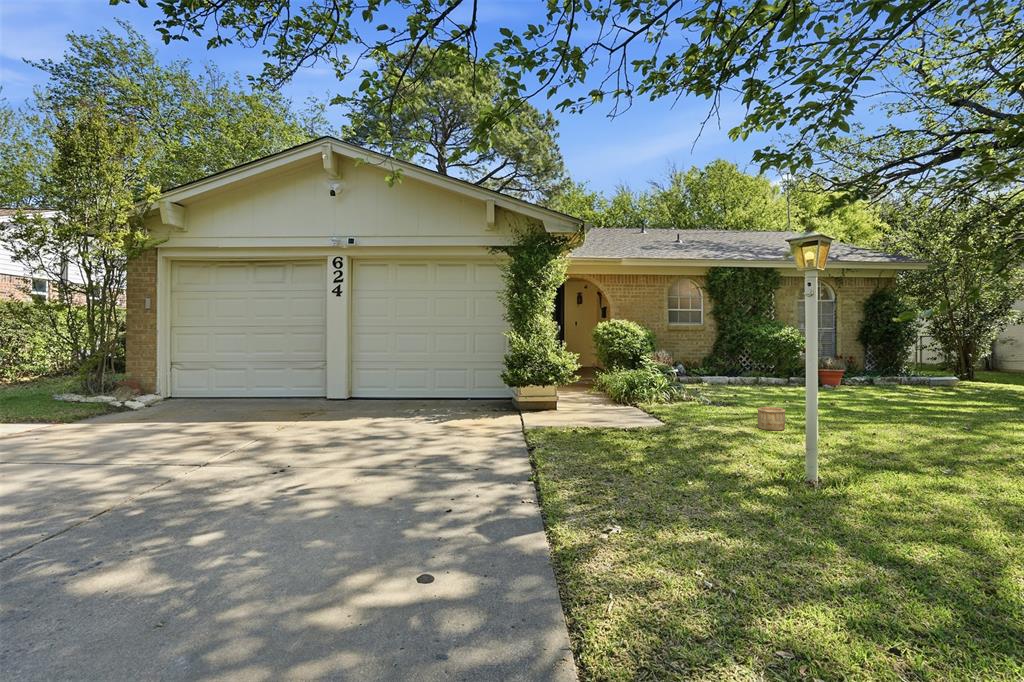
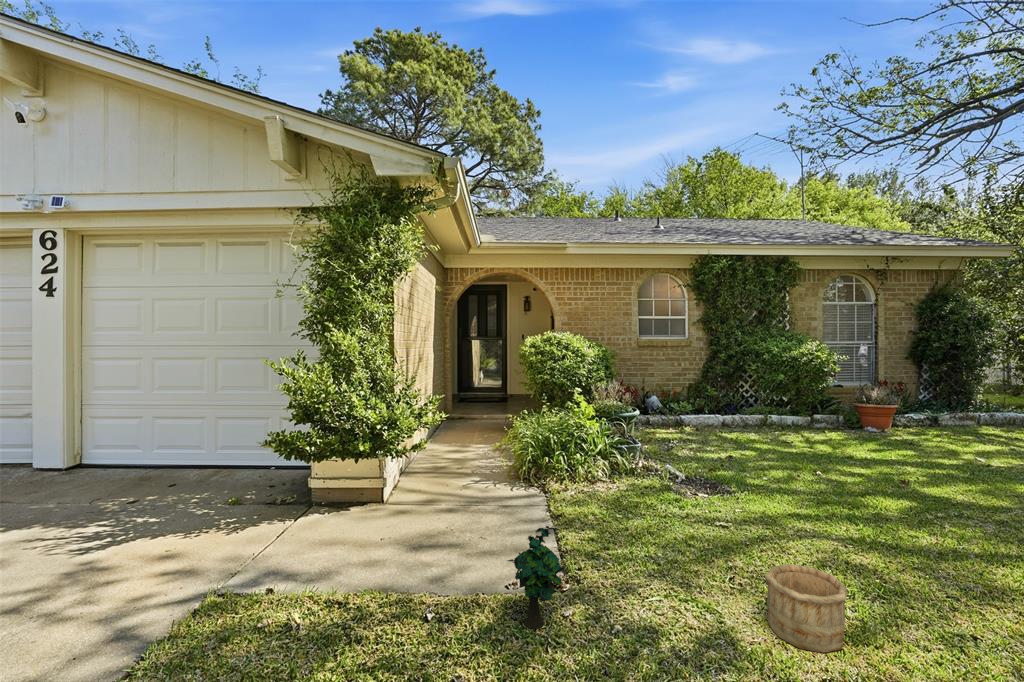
decorative plant: none [659,392,682,429] -> present [508,528,564,629]

